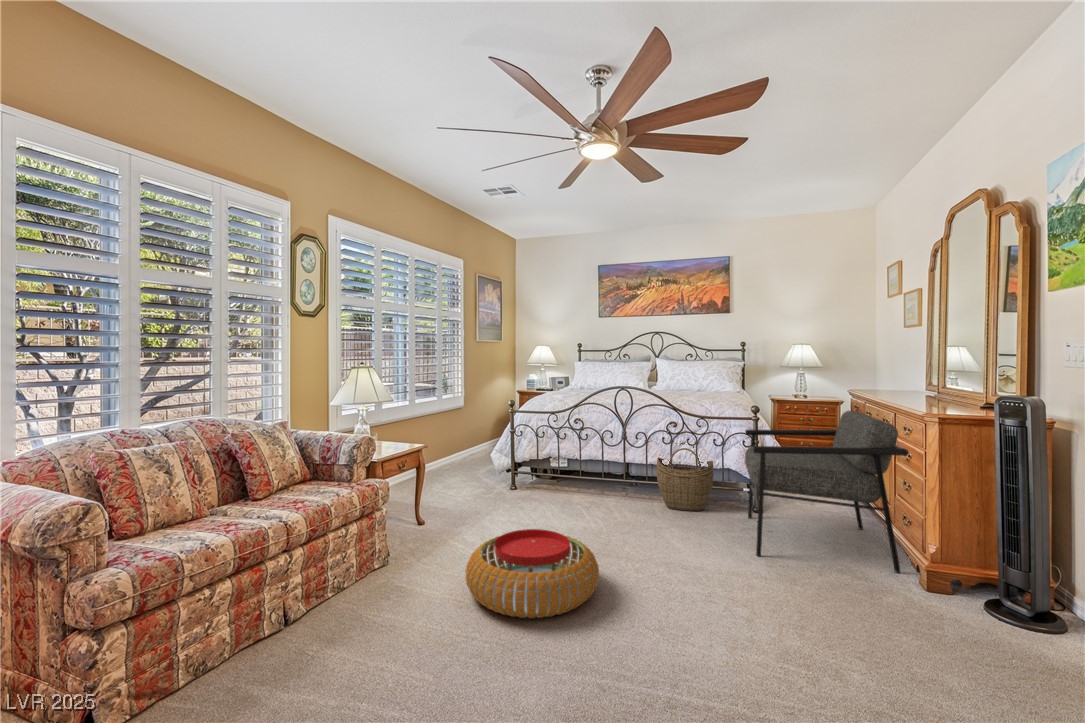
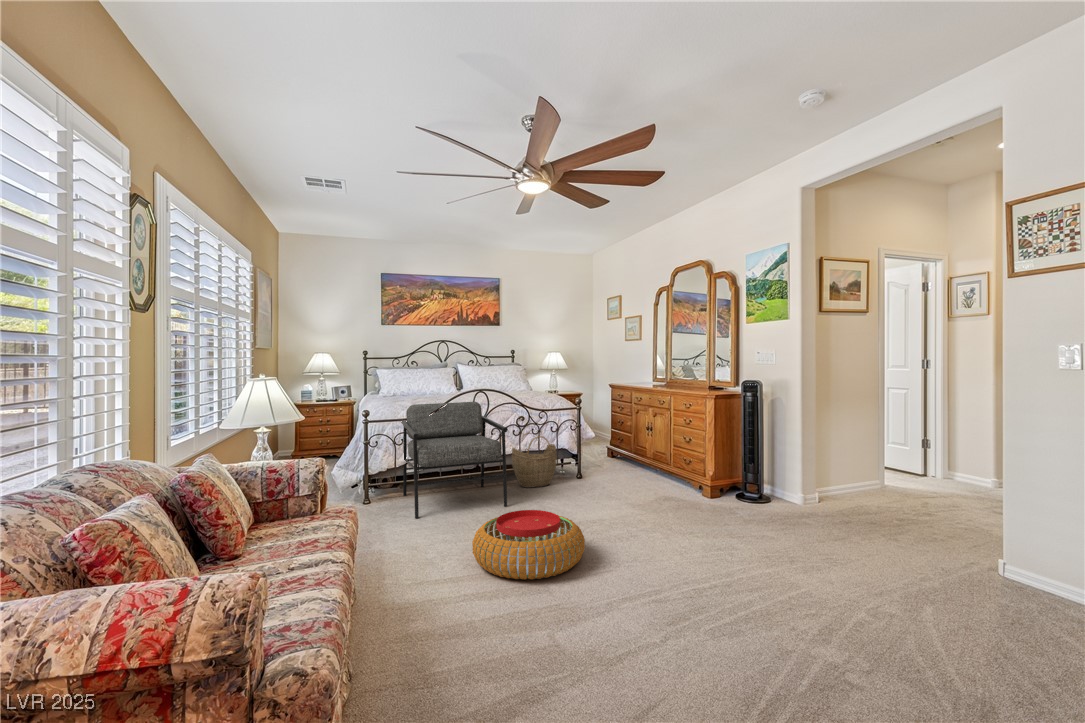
armchair: present [745,411,909,572] -> present [401,402,508,518]

